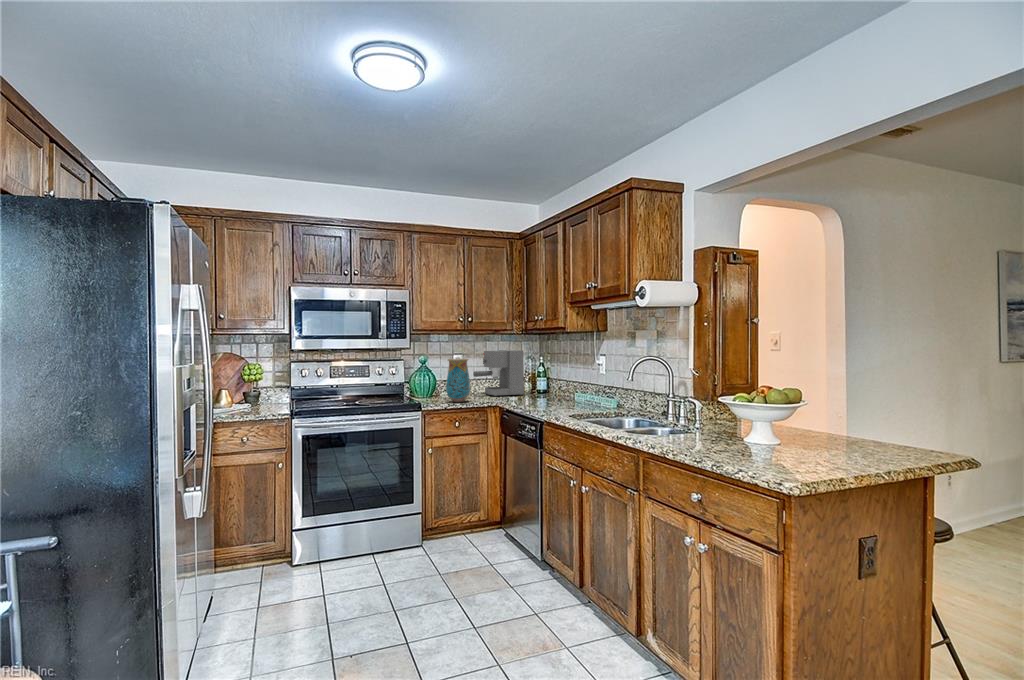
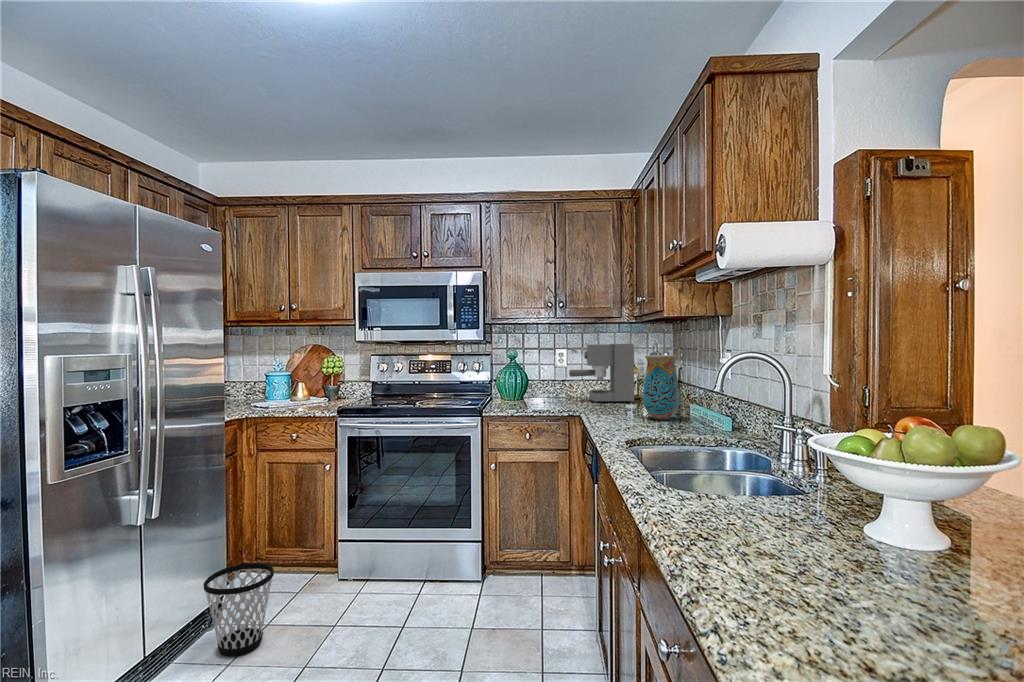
vase: present [446,359,470,402] -> present [643,355,680,420]
wastebasket: none [216,550,277,632] -> present [203,563,274,656]

